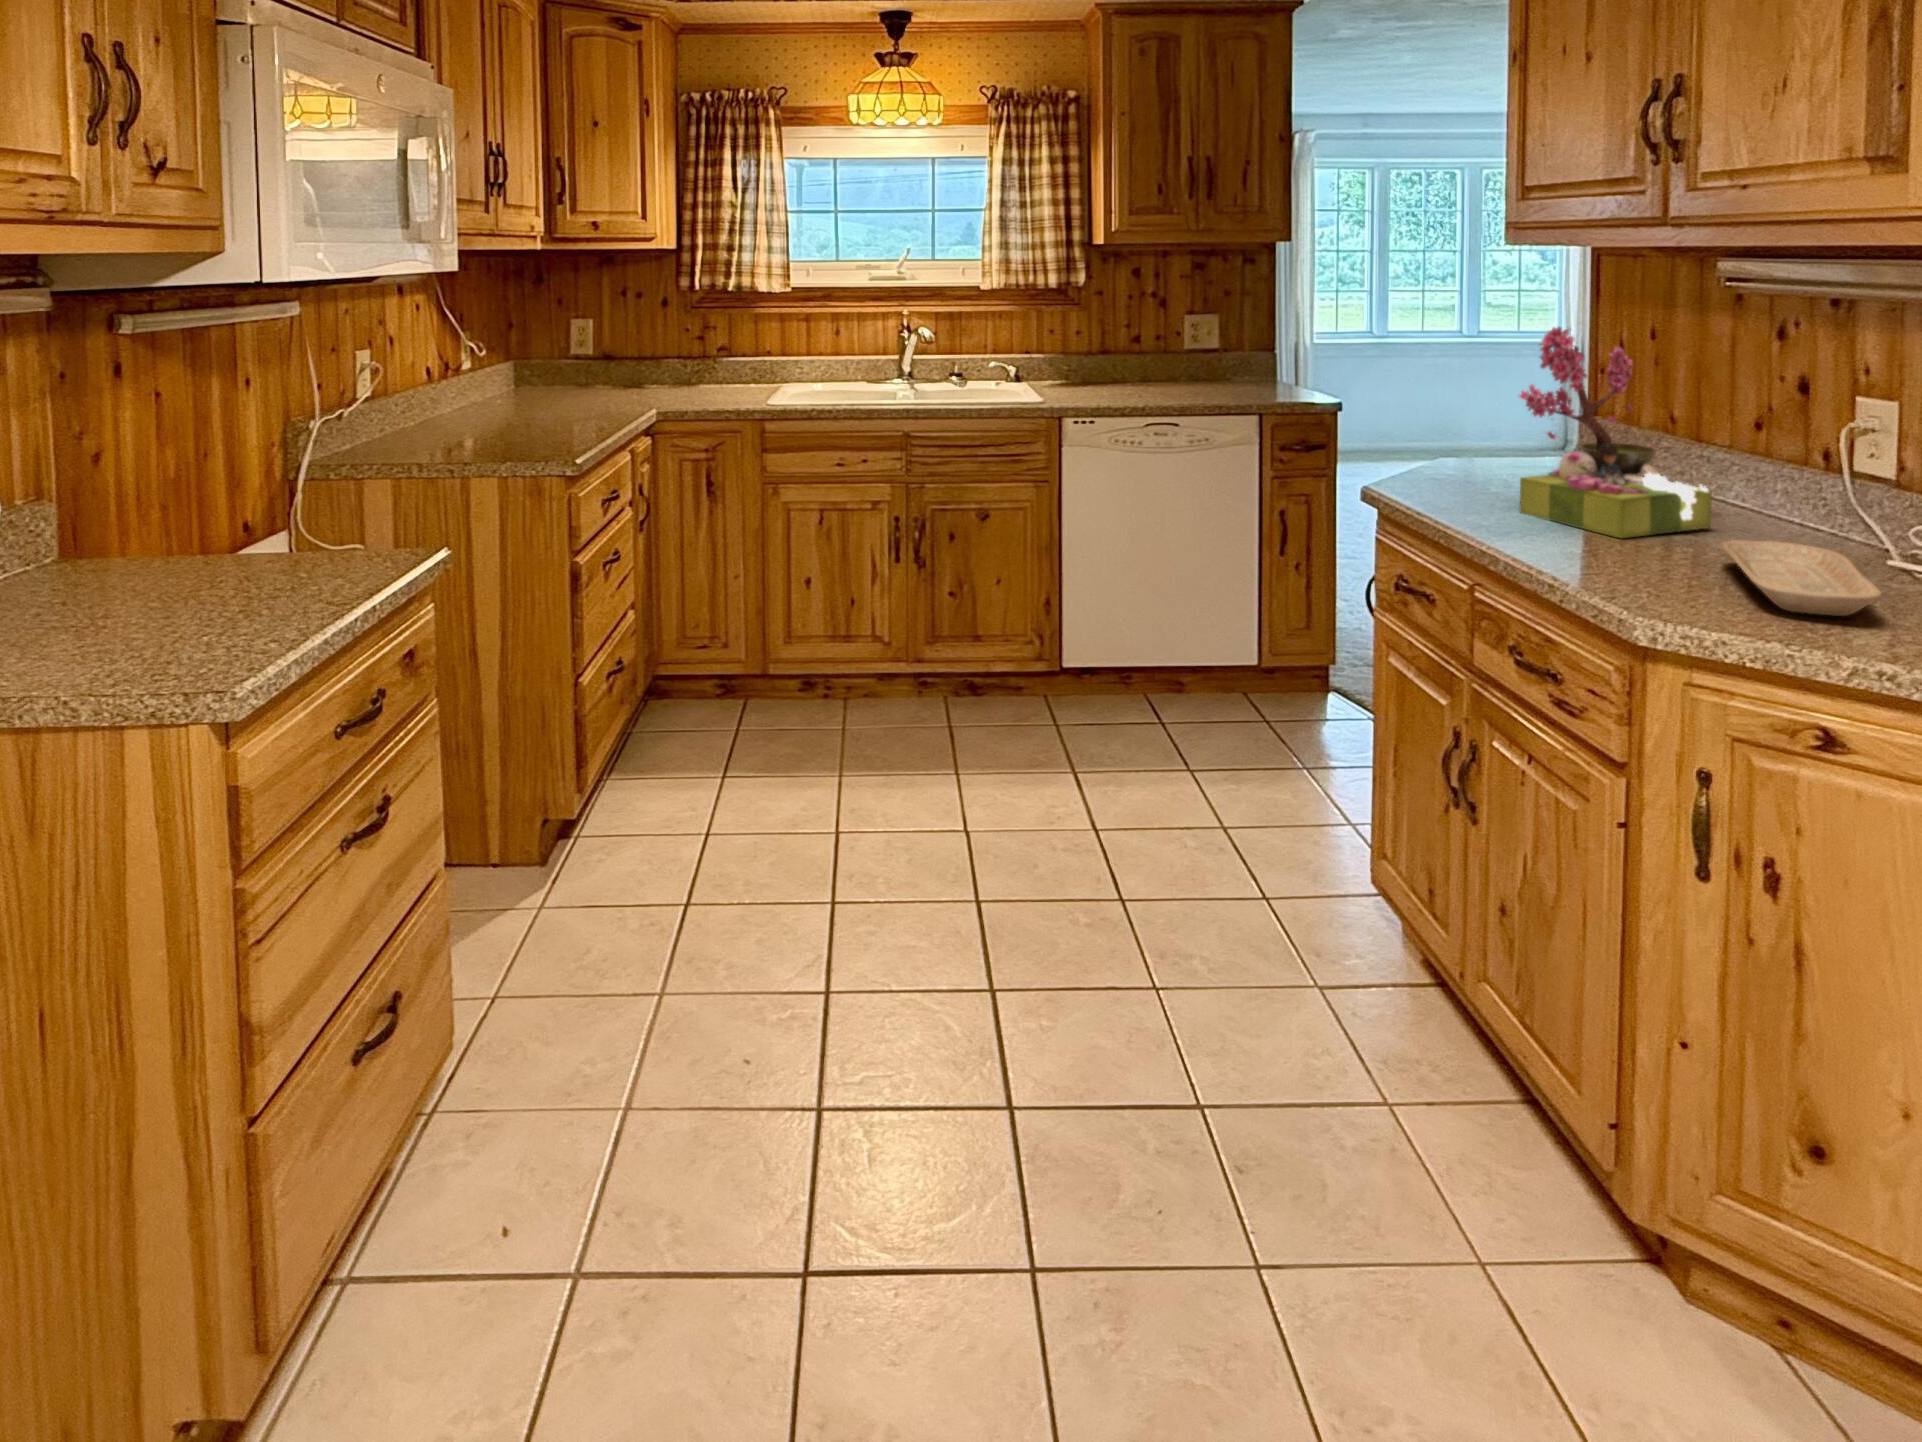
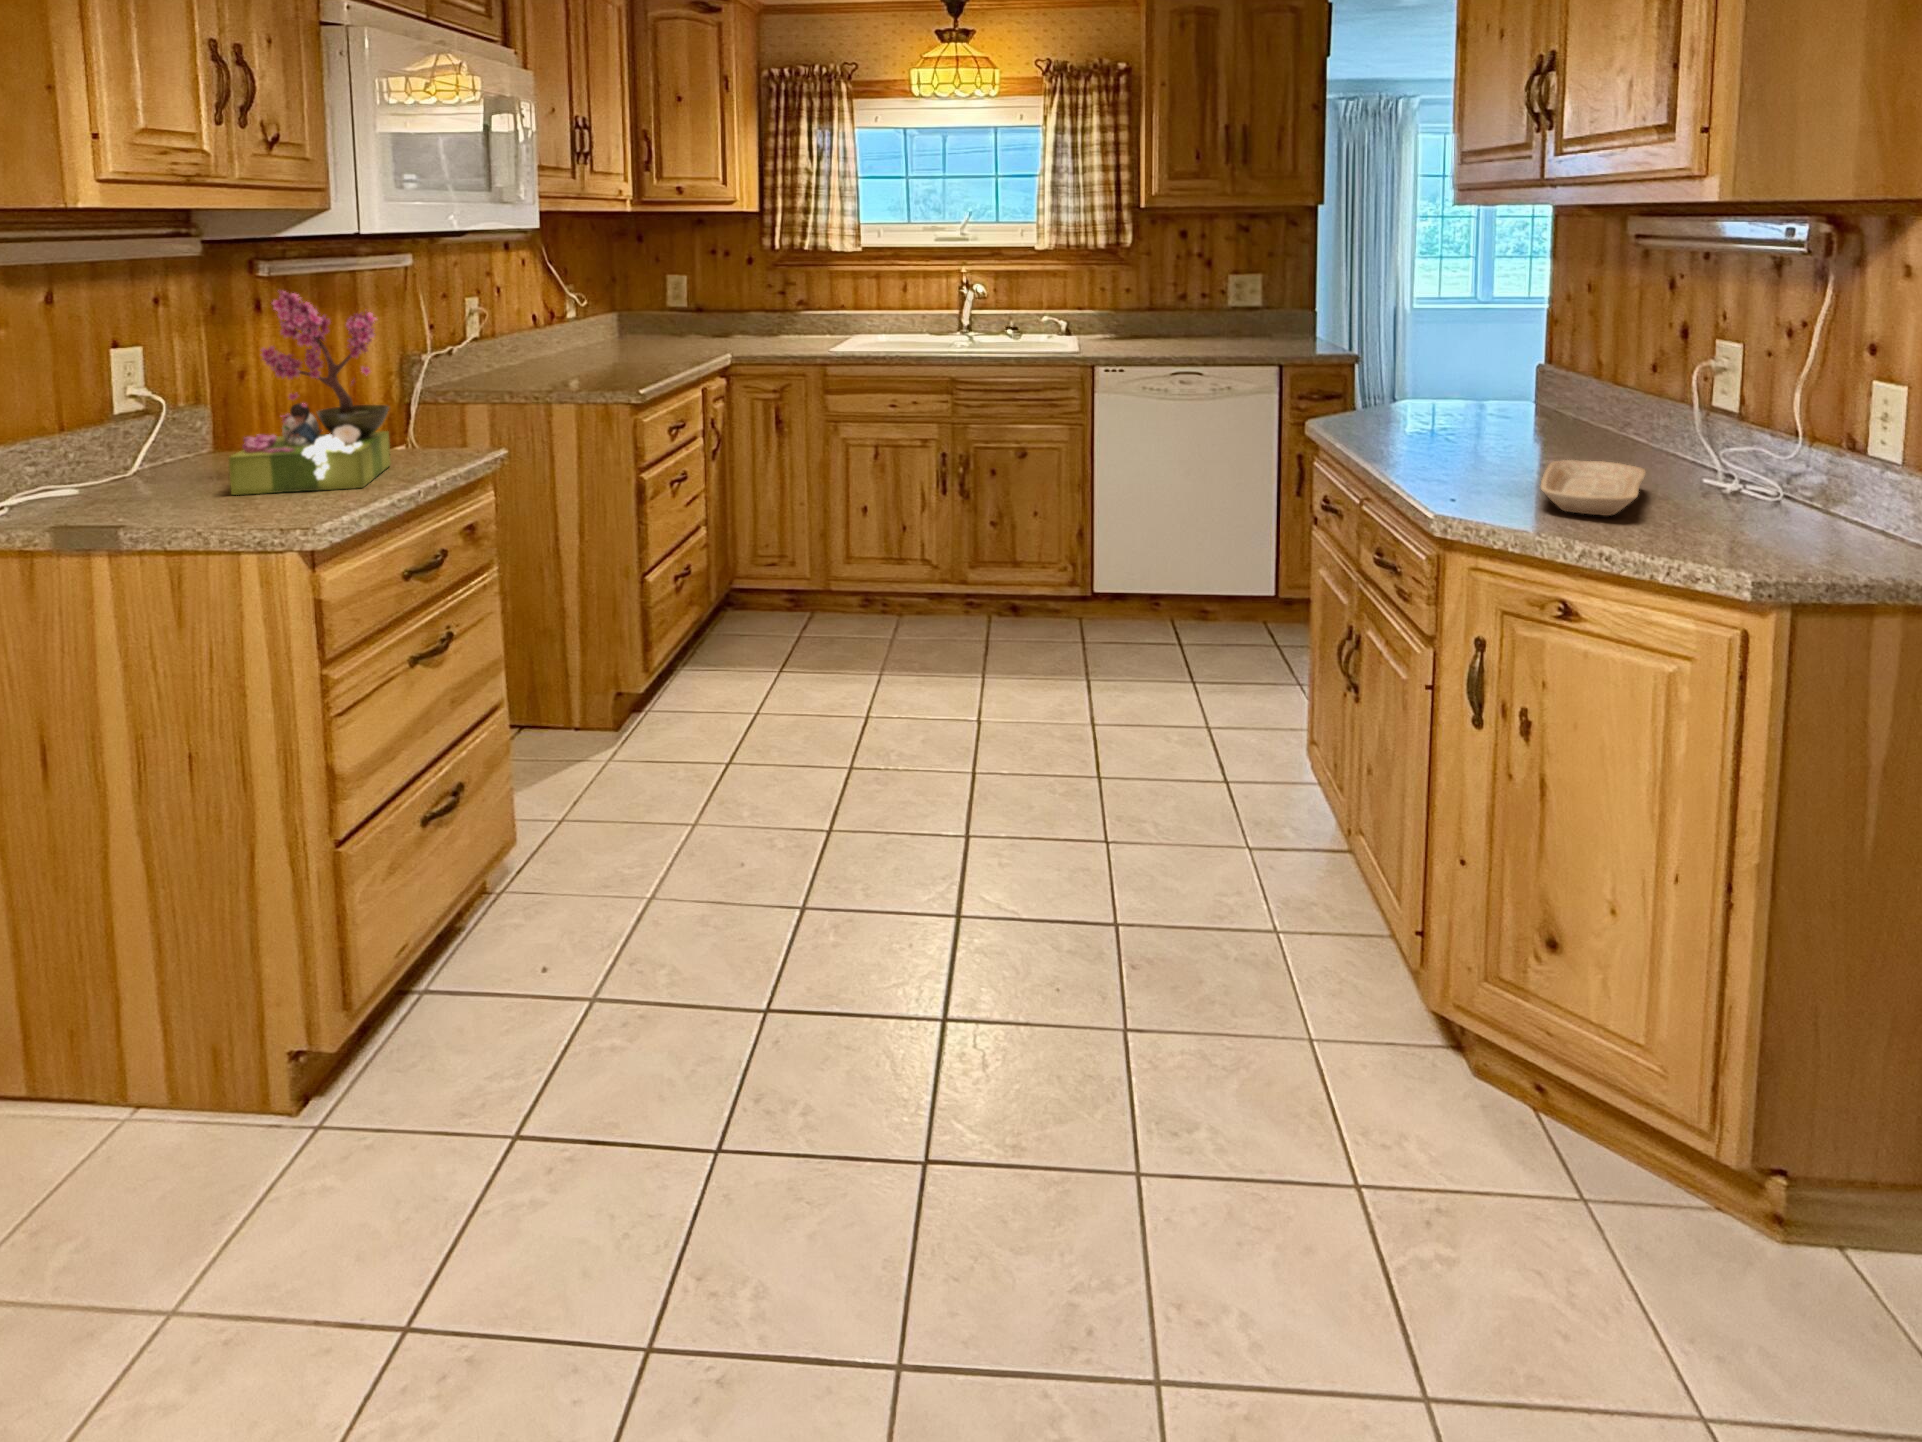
flower arrangement: present [1519,327,1712,538] -> present [229,290,391,495]

